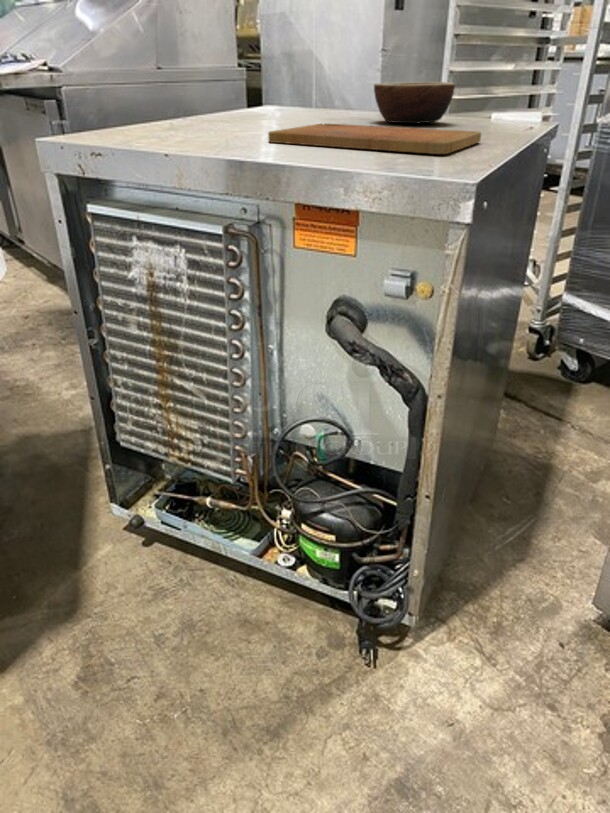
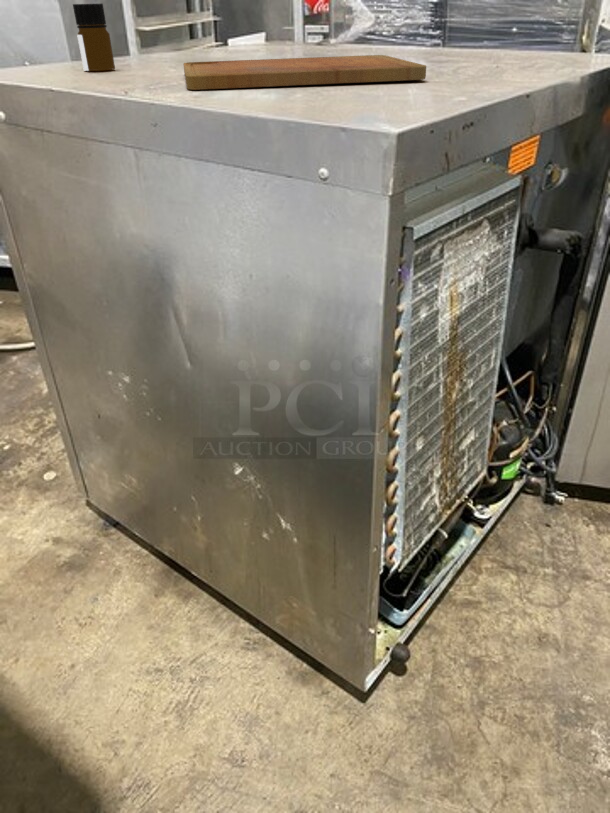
bottle: none [278,76,301,124] -> present [73,4,115,71]
bowl: present [374,82,455,123] -> none [171,6,268,58]

